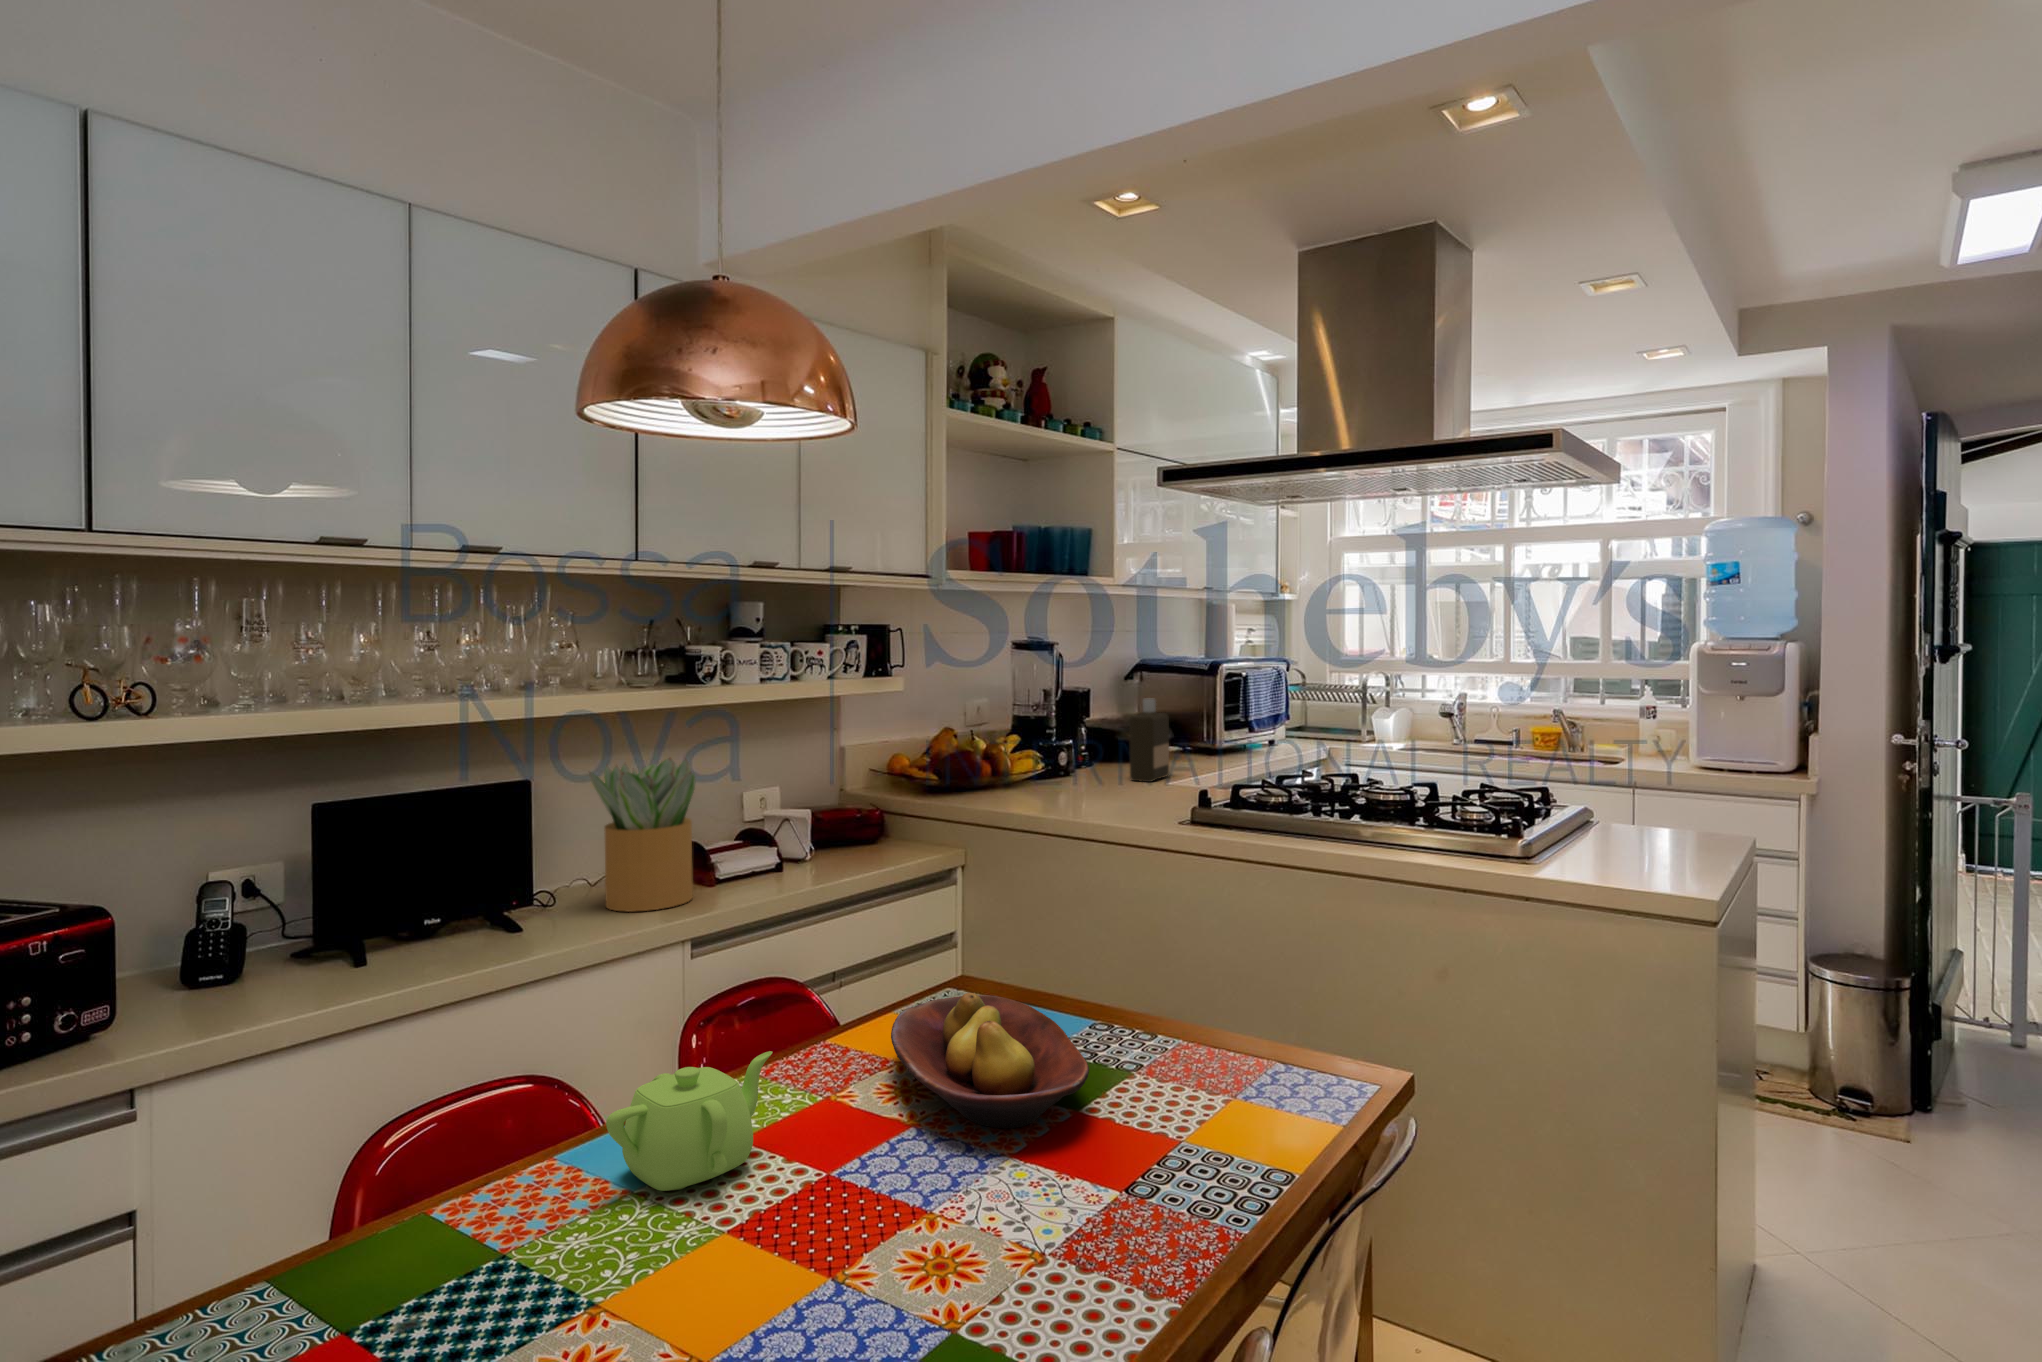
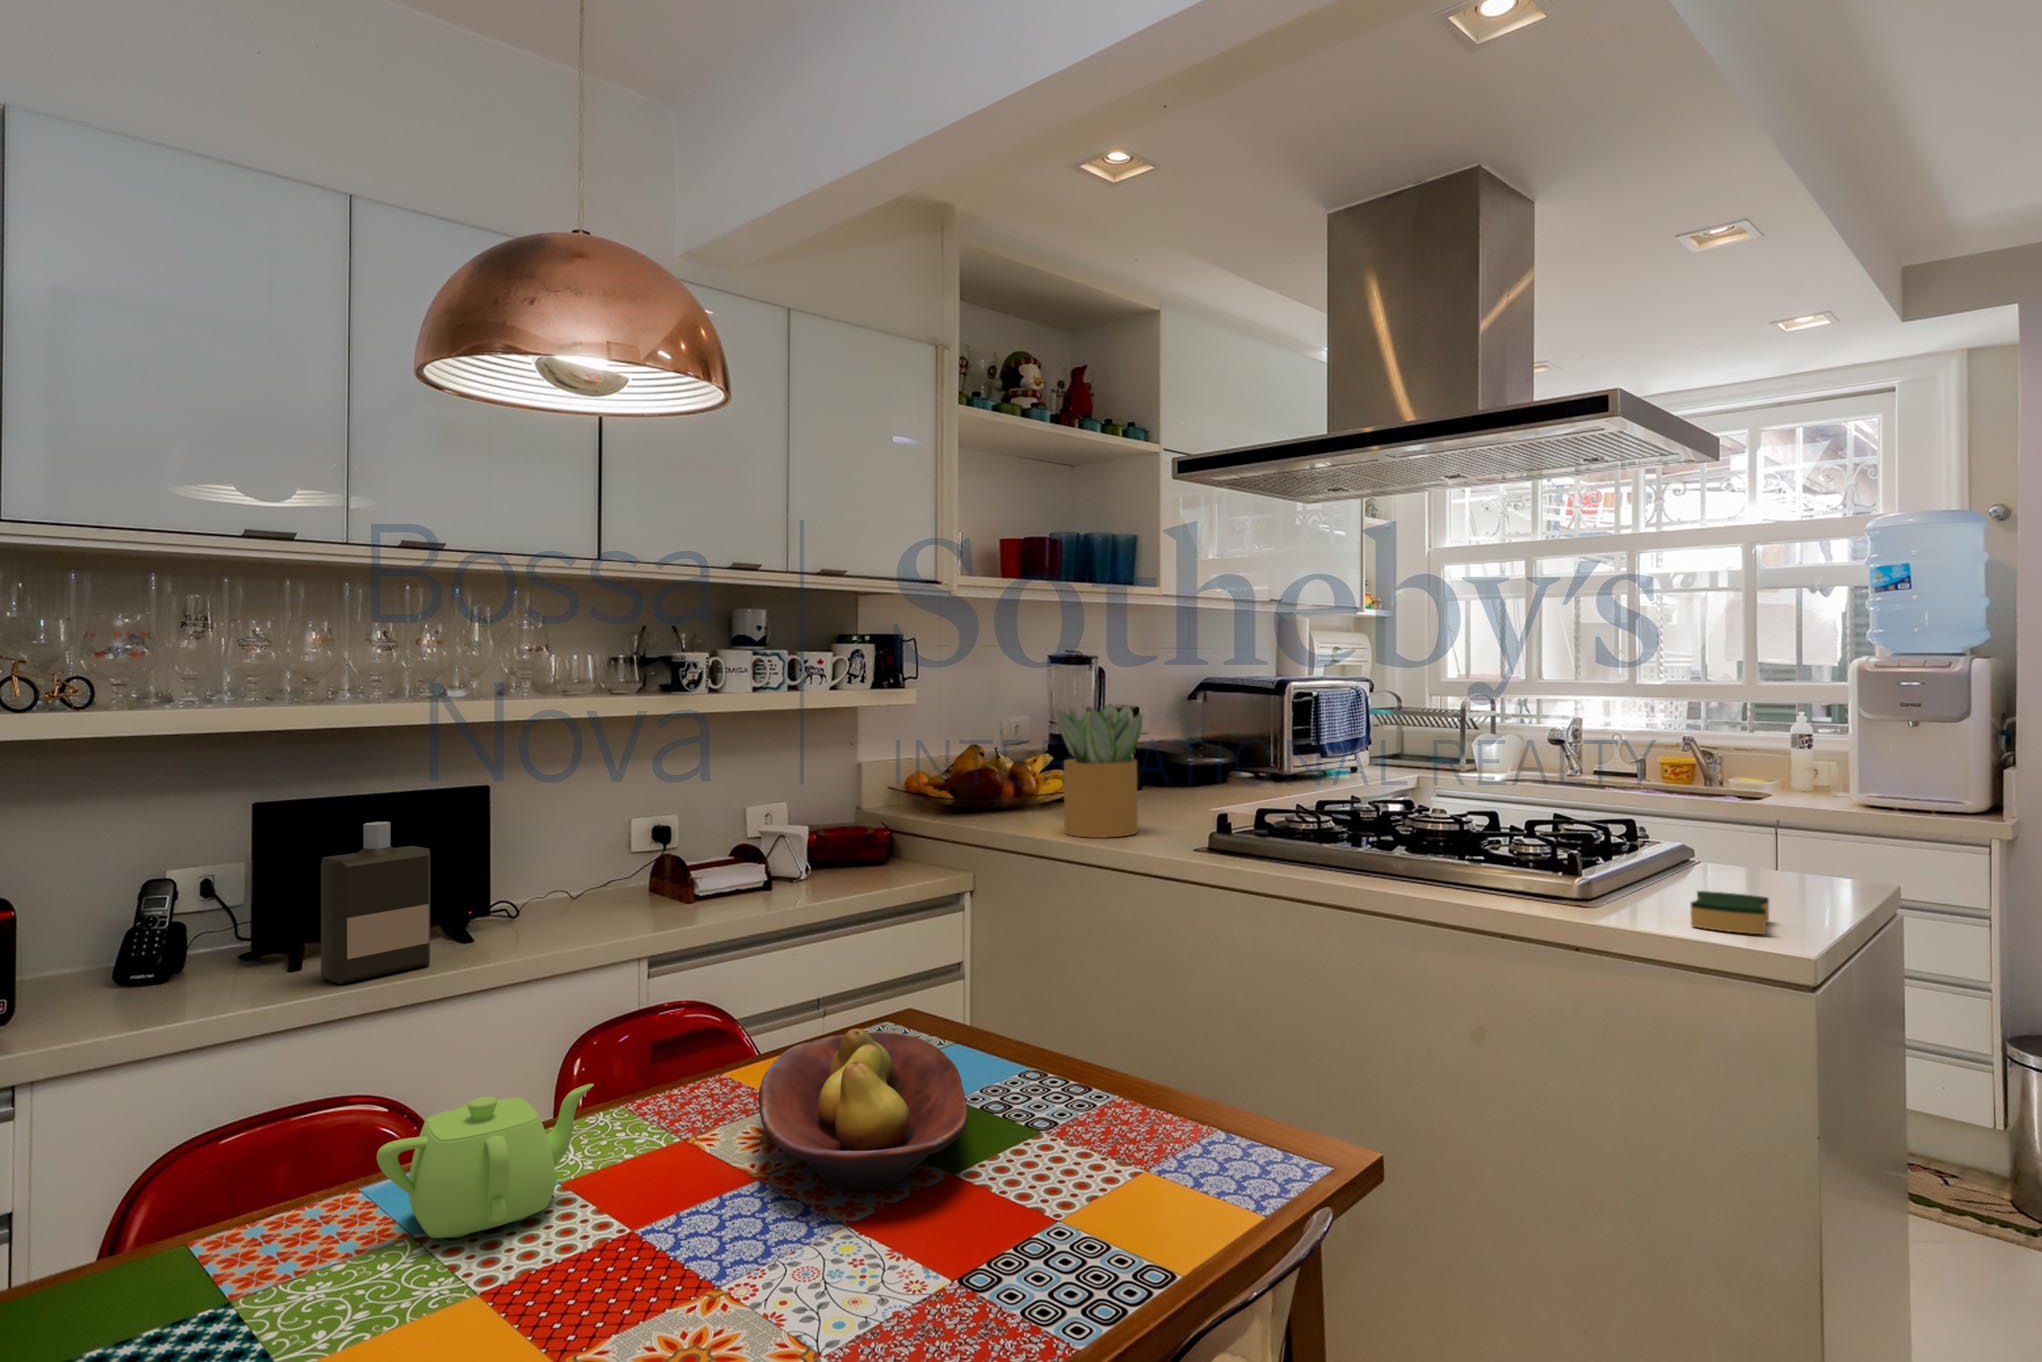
bottle: present [1129,698,1169,782] -> present [321,822,430,984]
potted plant: present [589,758,695,911] -> present [1056,704,1142,838]
sponge: none [1613,849,1672,883] -> present [1691,891,1769,934]

